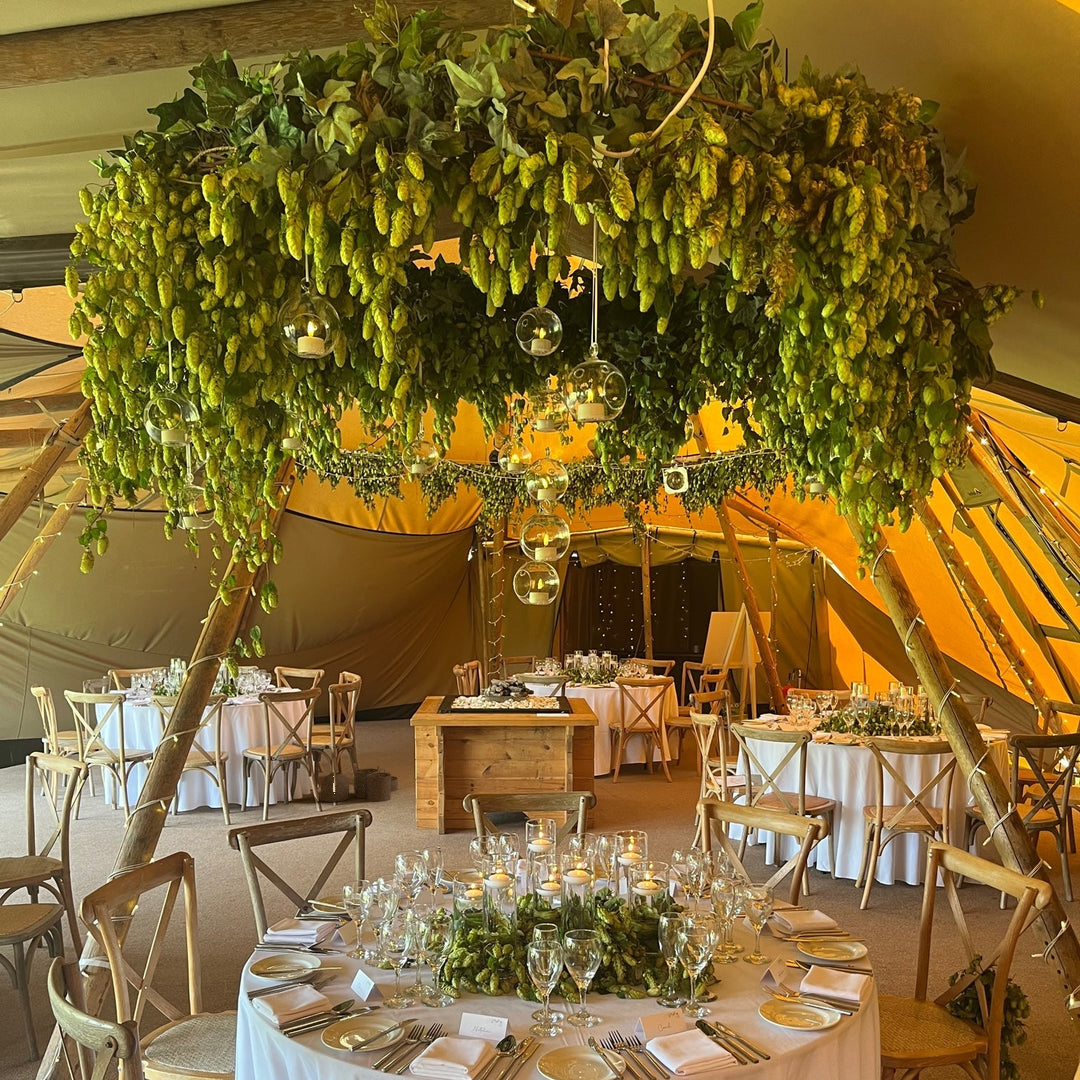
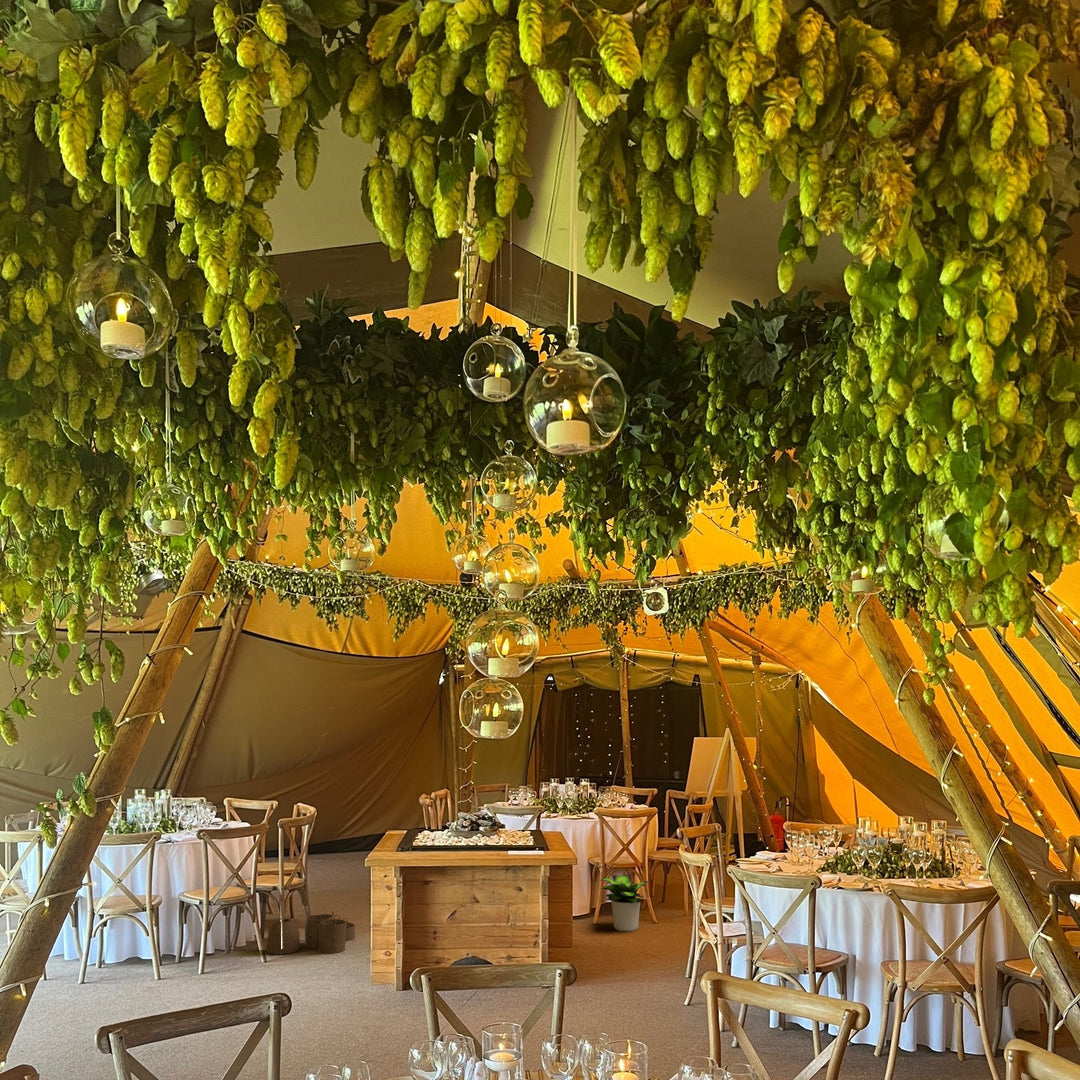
potted plant: none [613,736,667,786] -> present [601,875,650,931]

